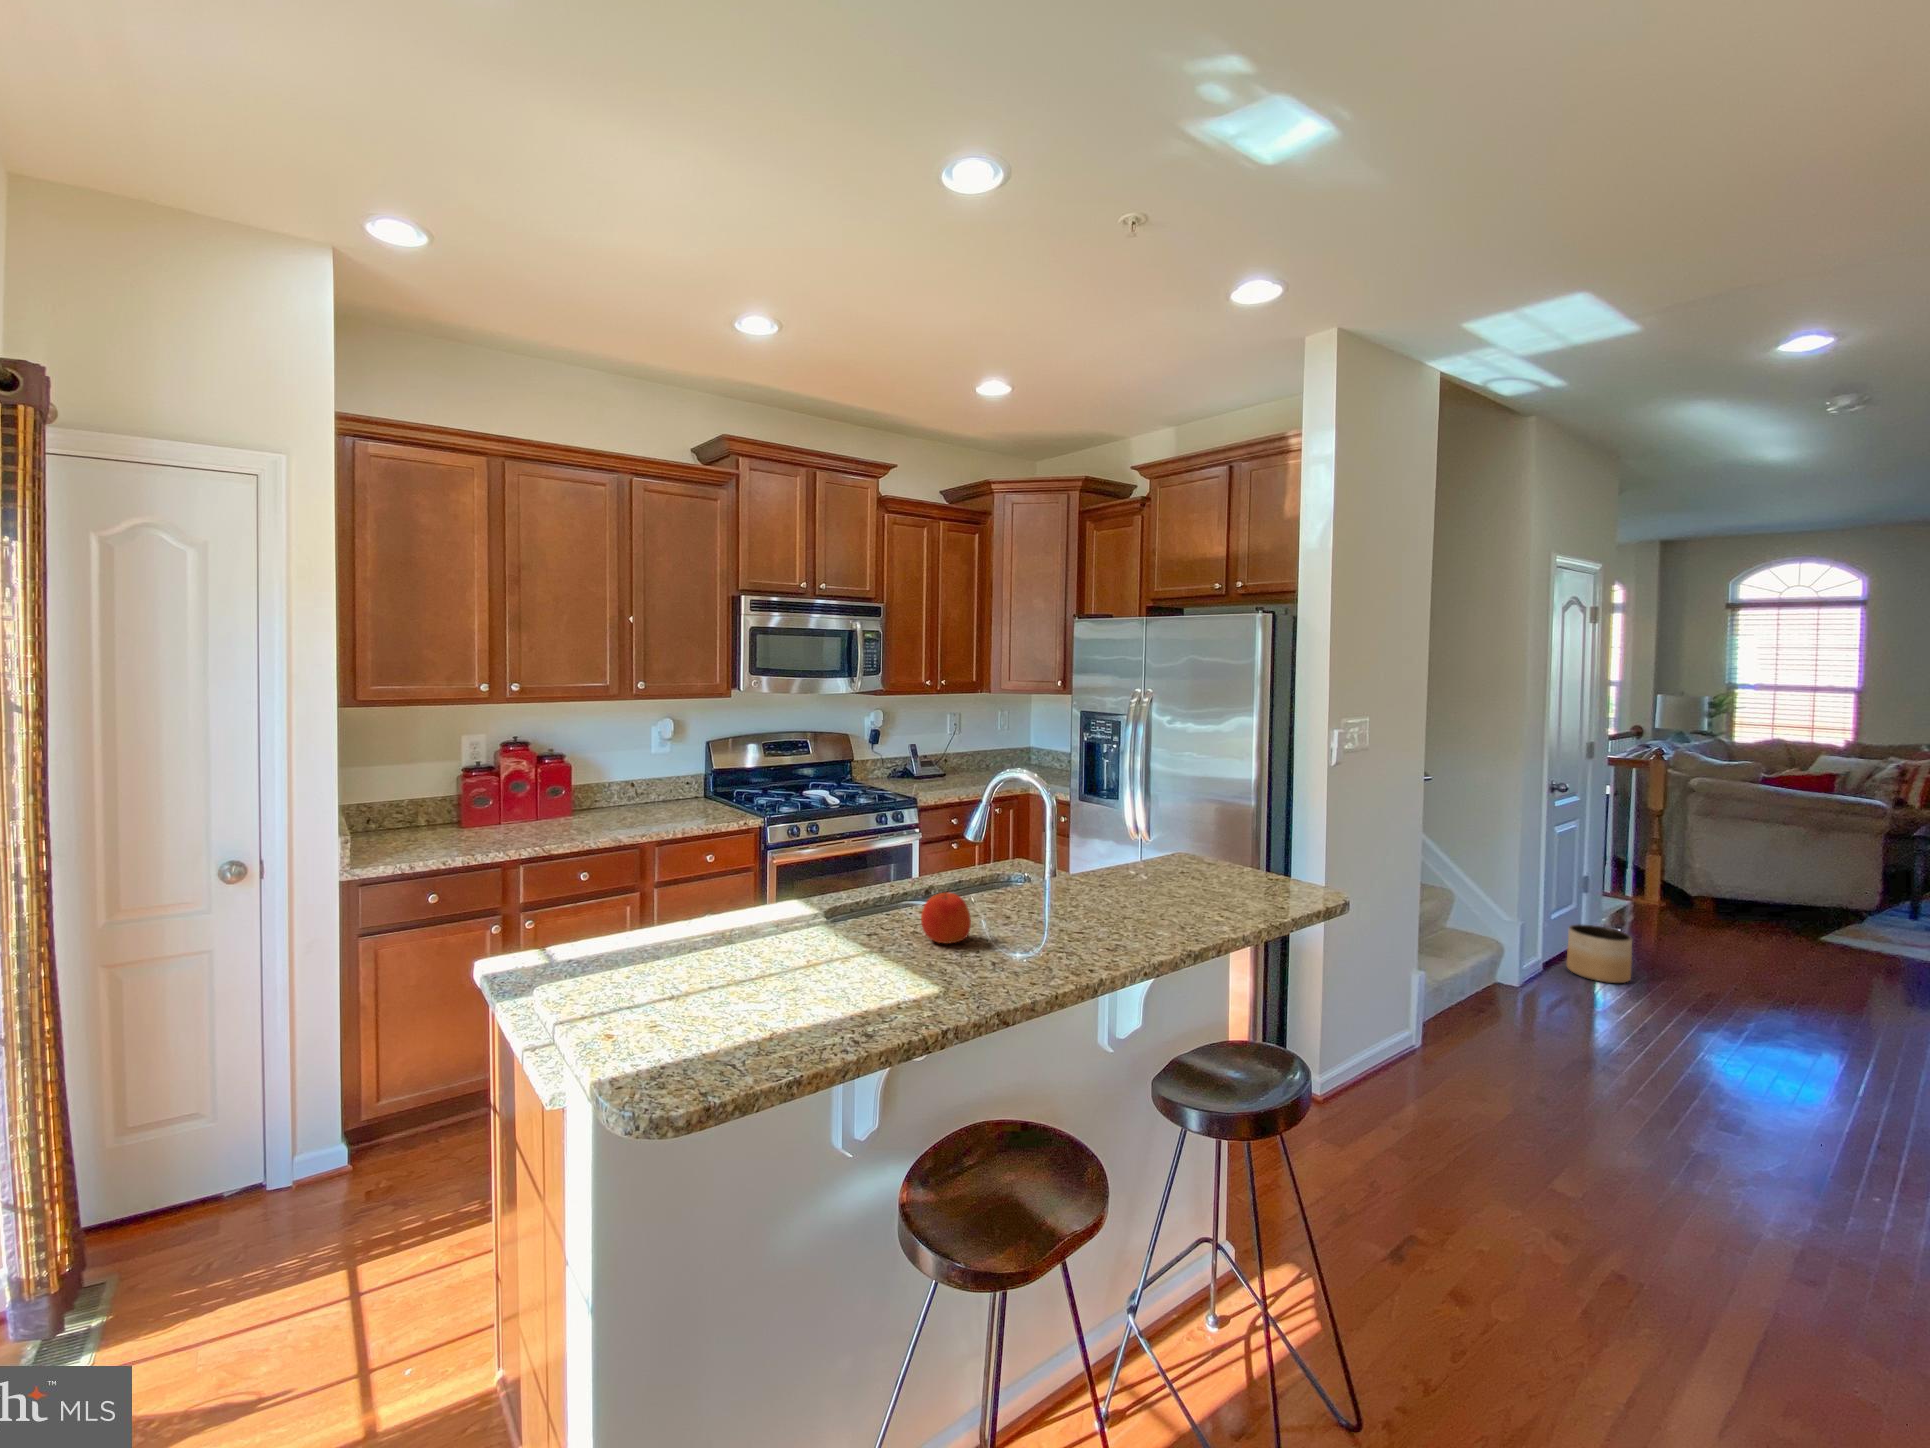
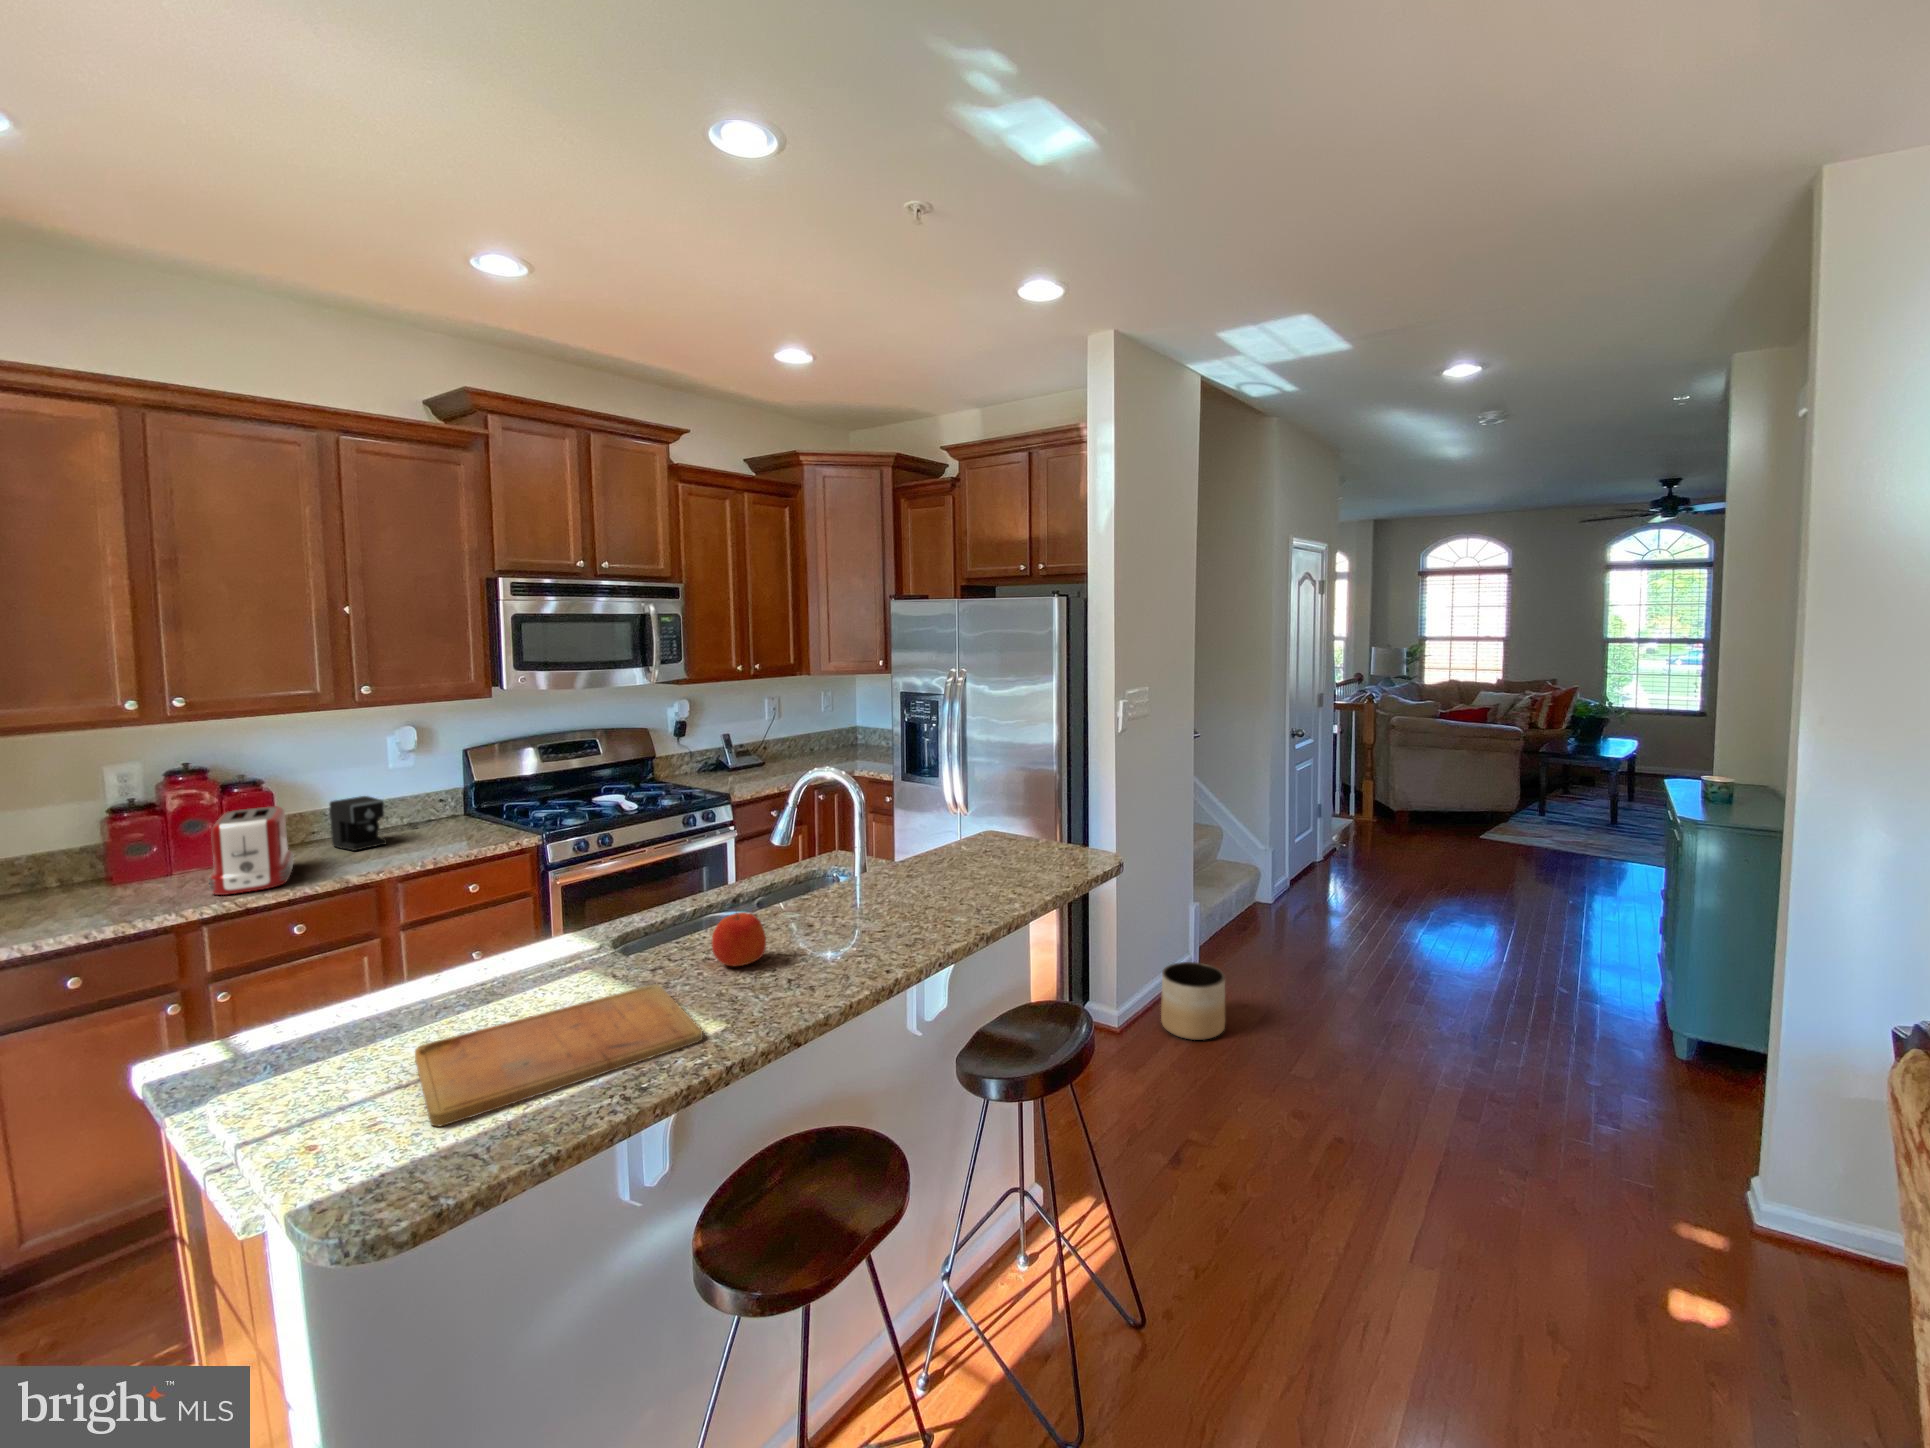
coffee maker: none [609,773,669,817] -> present [330,796,417,851]
toaster: none [528,774,584,840] -> present [209,806,294,895]
planter: present [1567,925,1632,983] -> present [1161,962,1225,1040]
cutting board: none [681,948,919,1038] -> present [415,985,703,1126]

